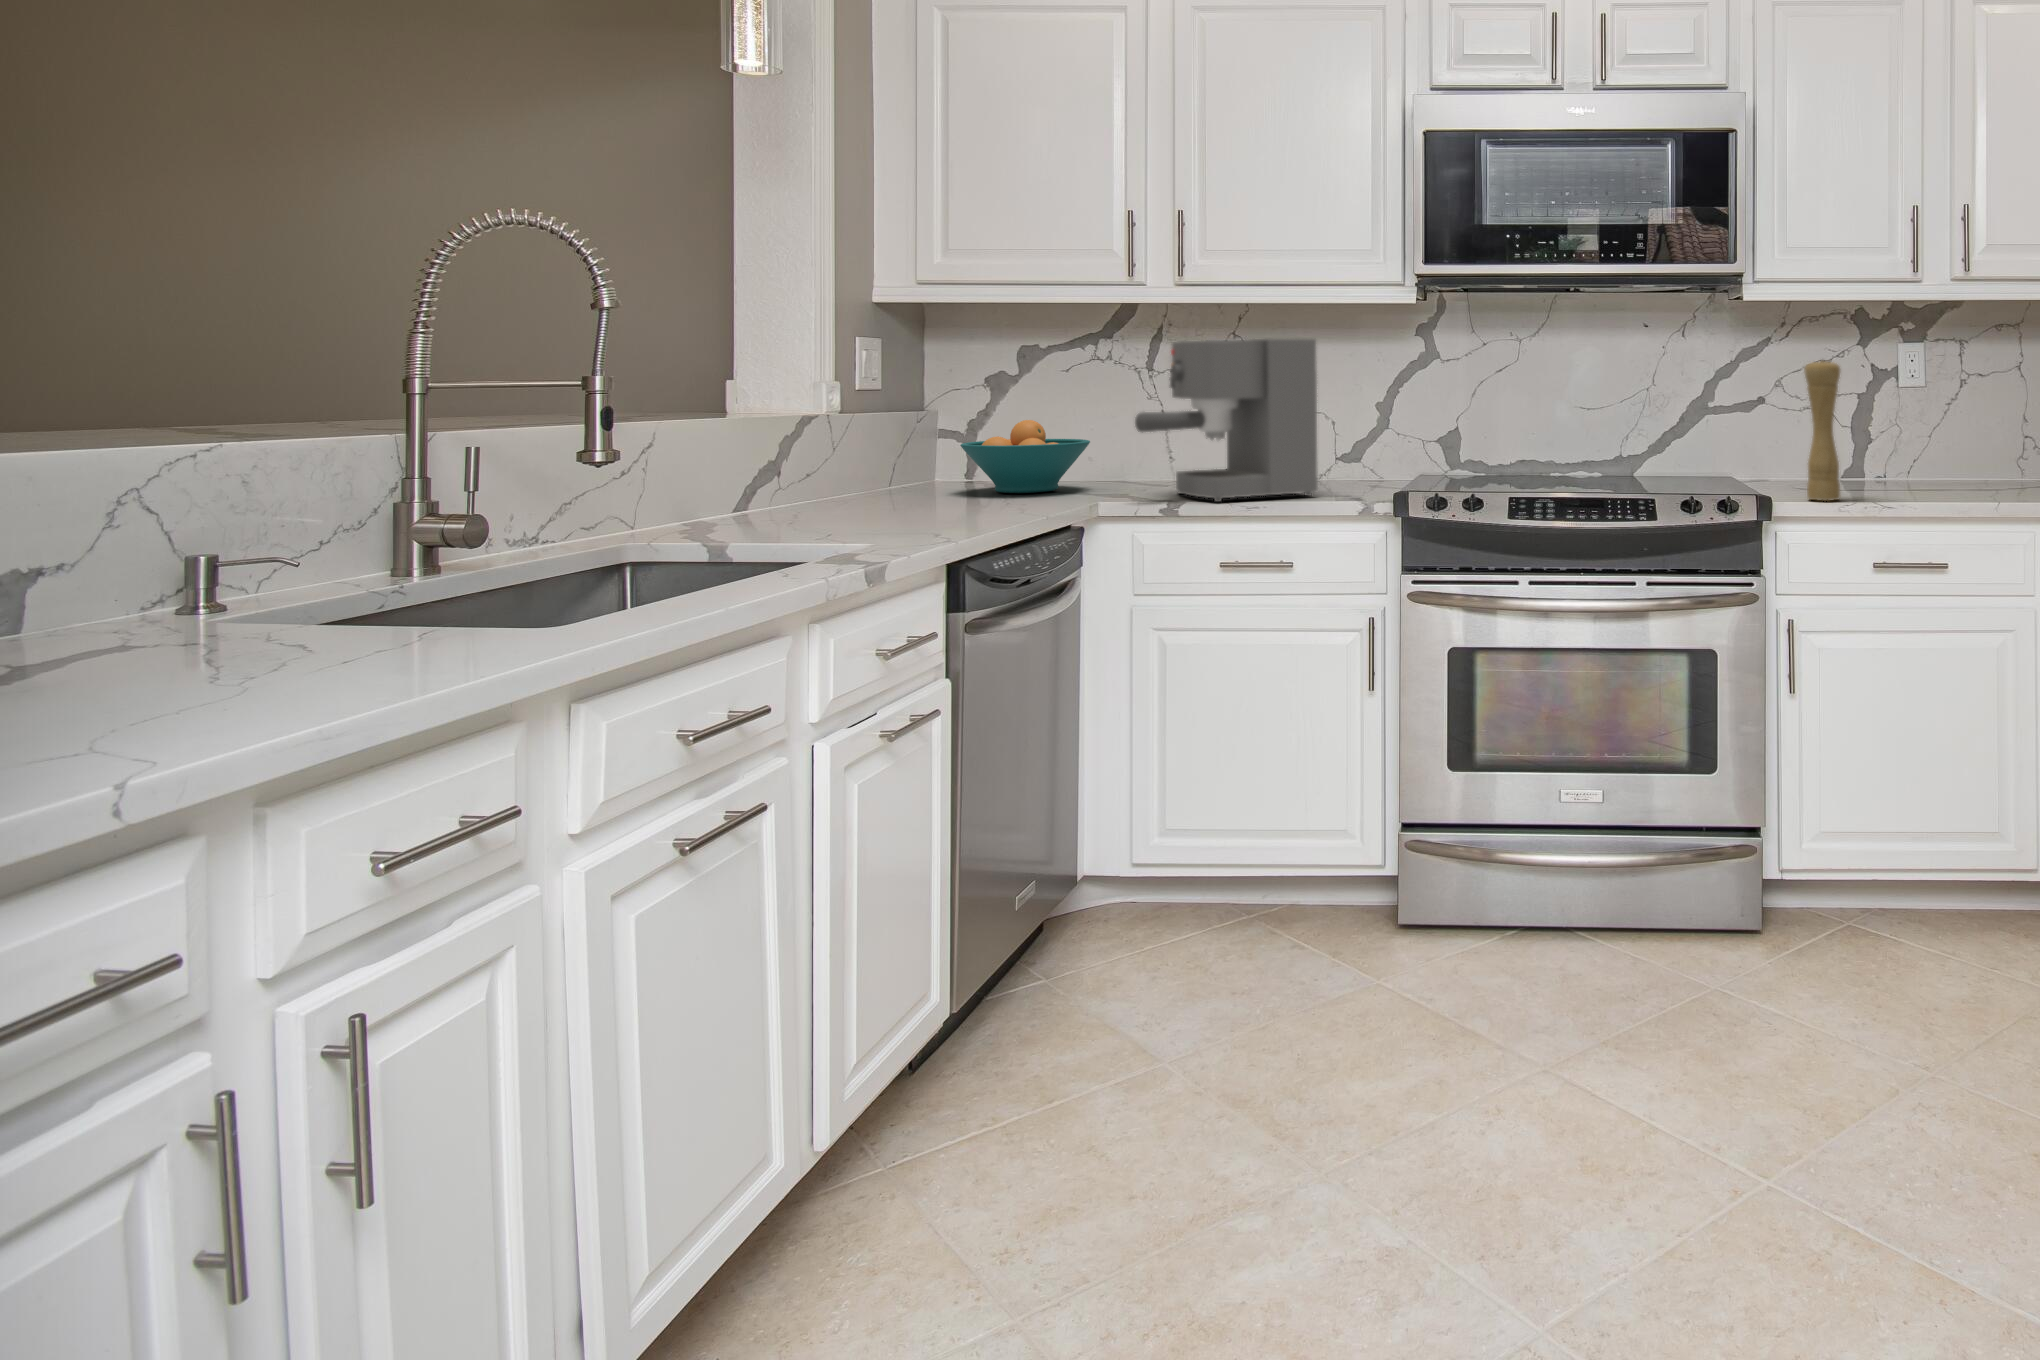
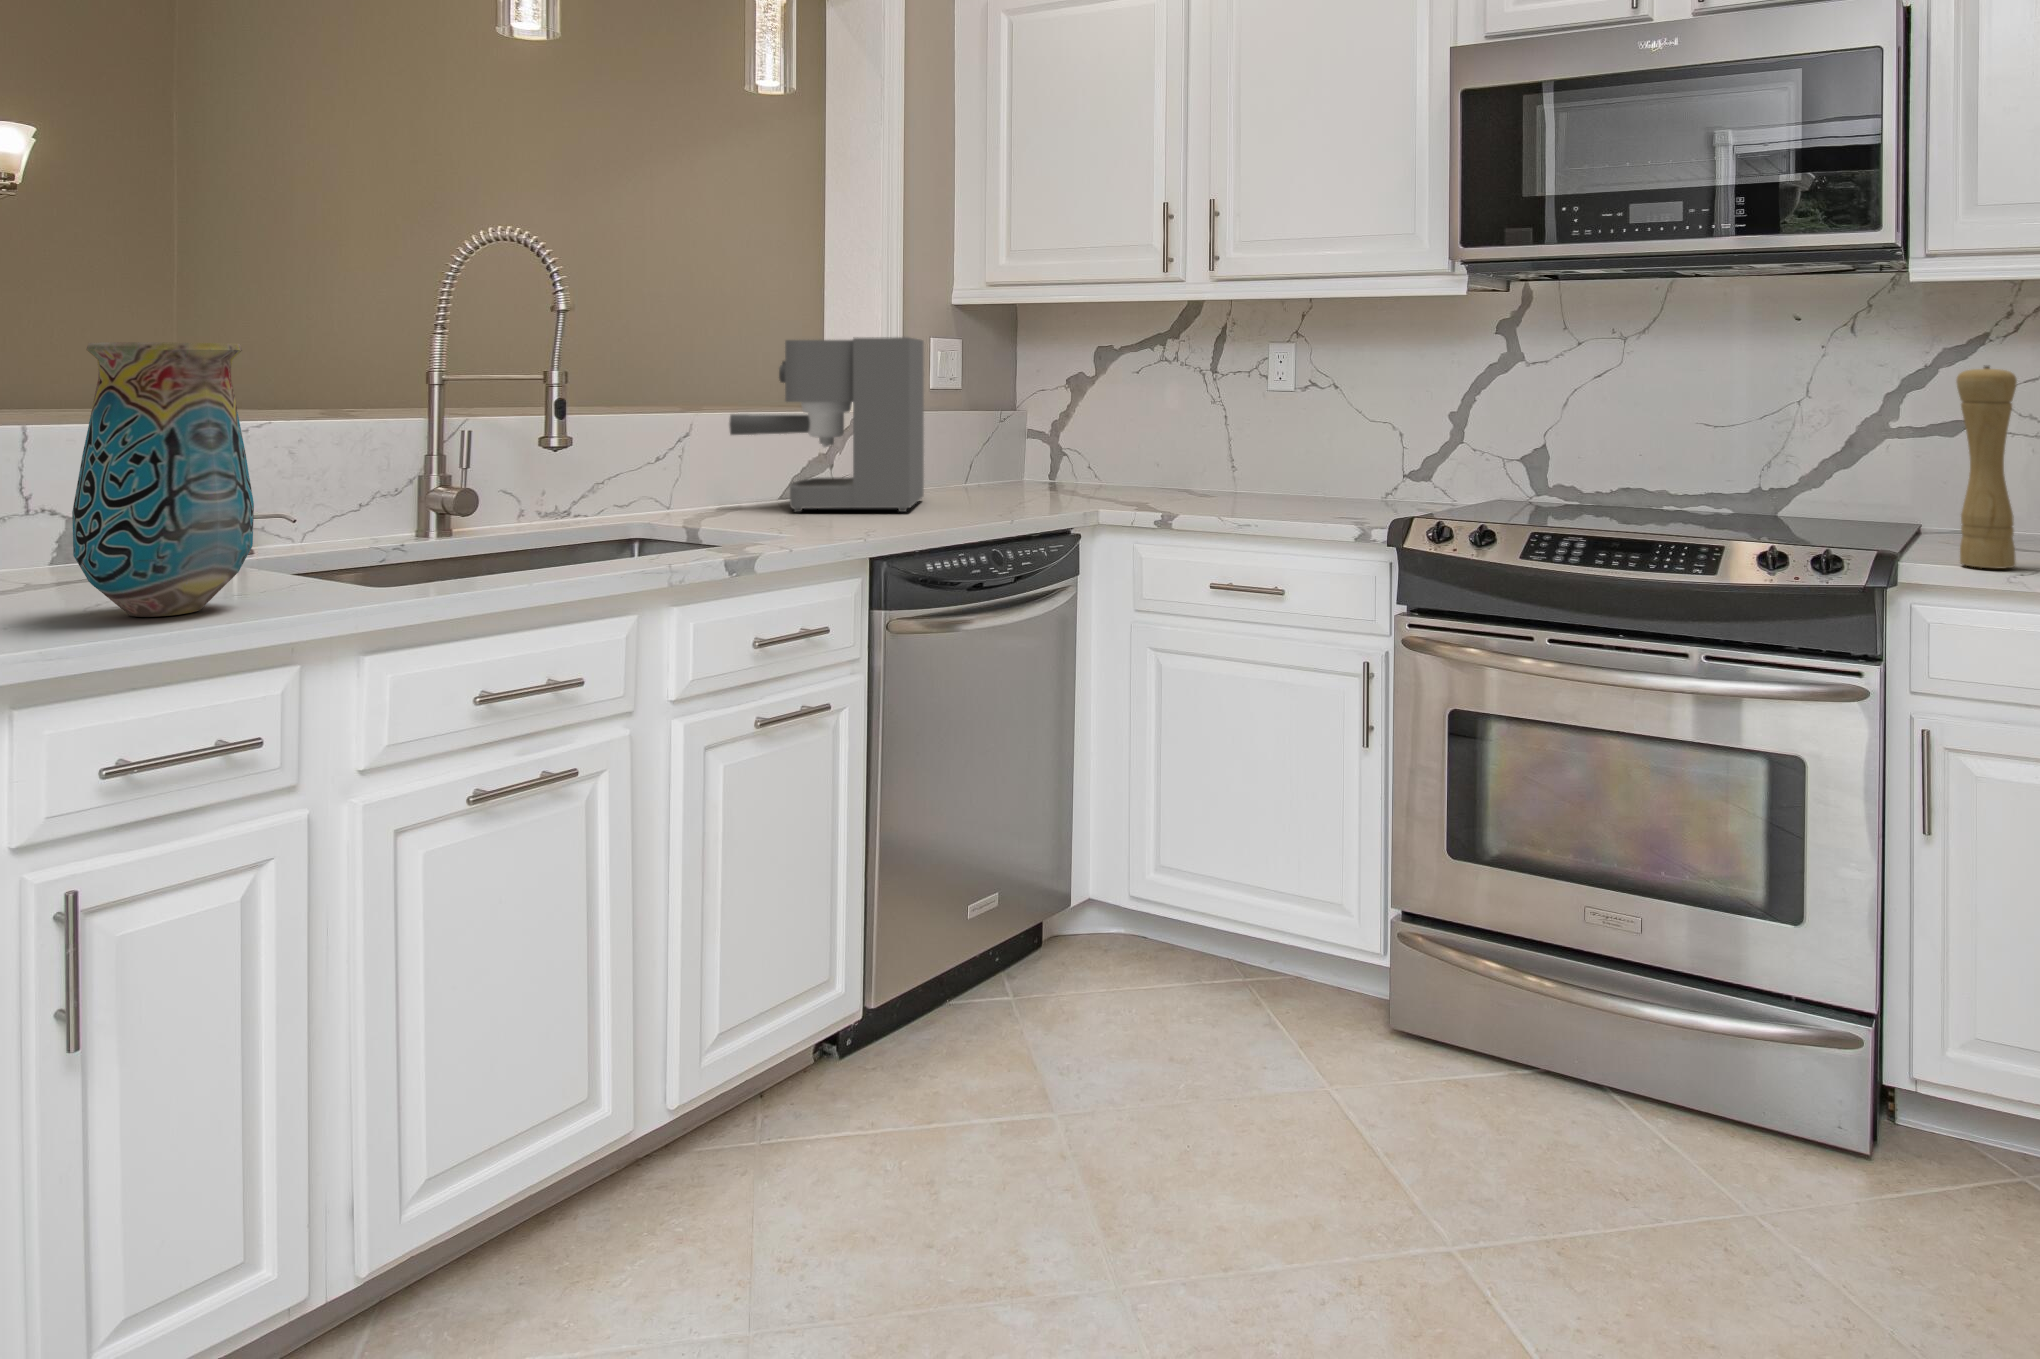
coffee maker: present [1135,339,1318,502] -> present [729,337,924,512]
vase: none [214,342,460,684] -> present [72,342,254,617]
fruit bowl: present [960,420,1090,493] -> none [999,421,1123,494]

